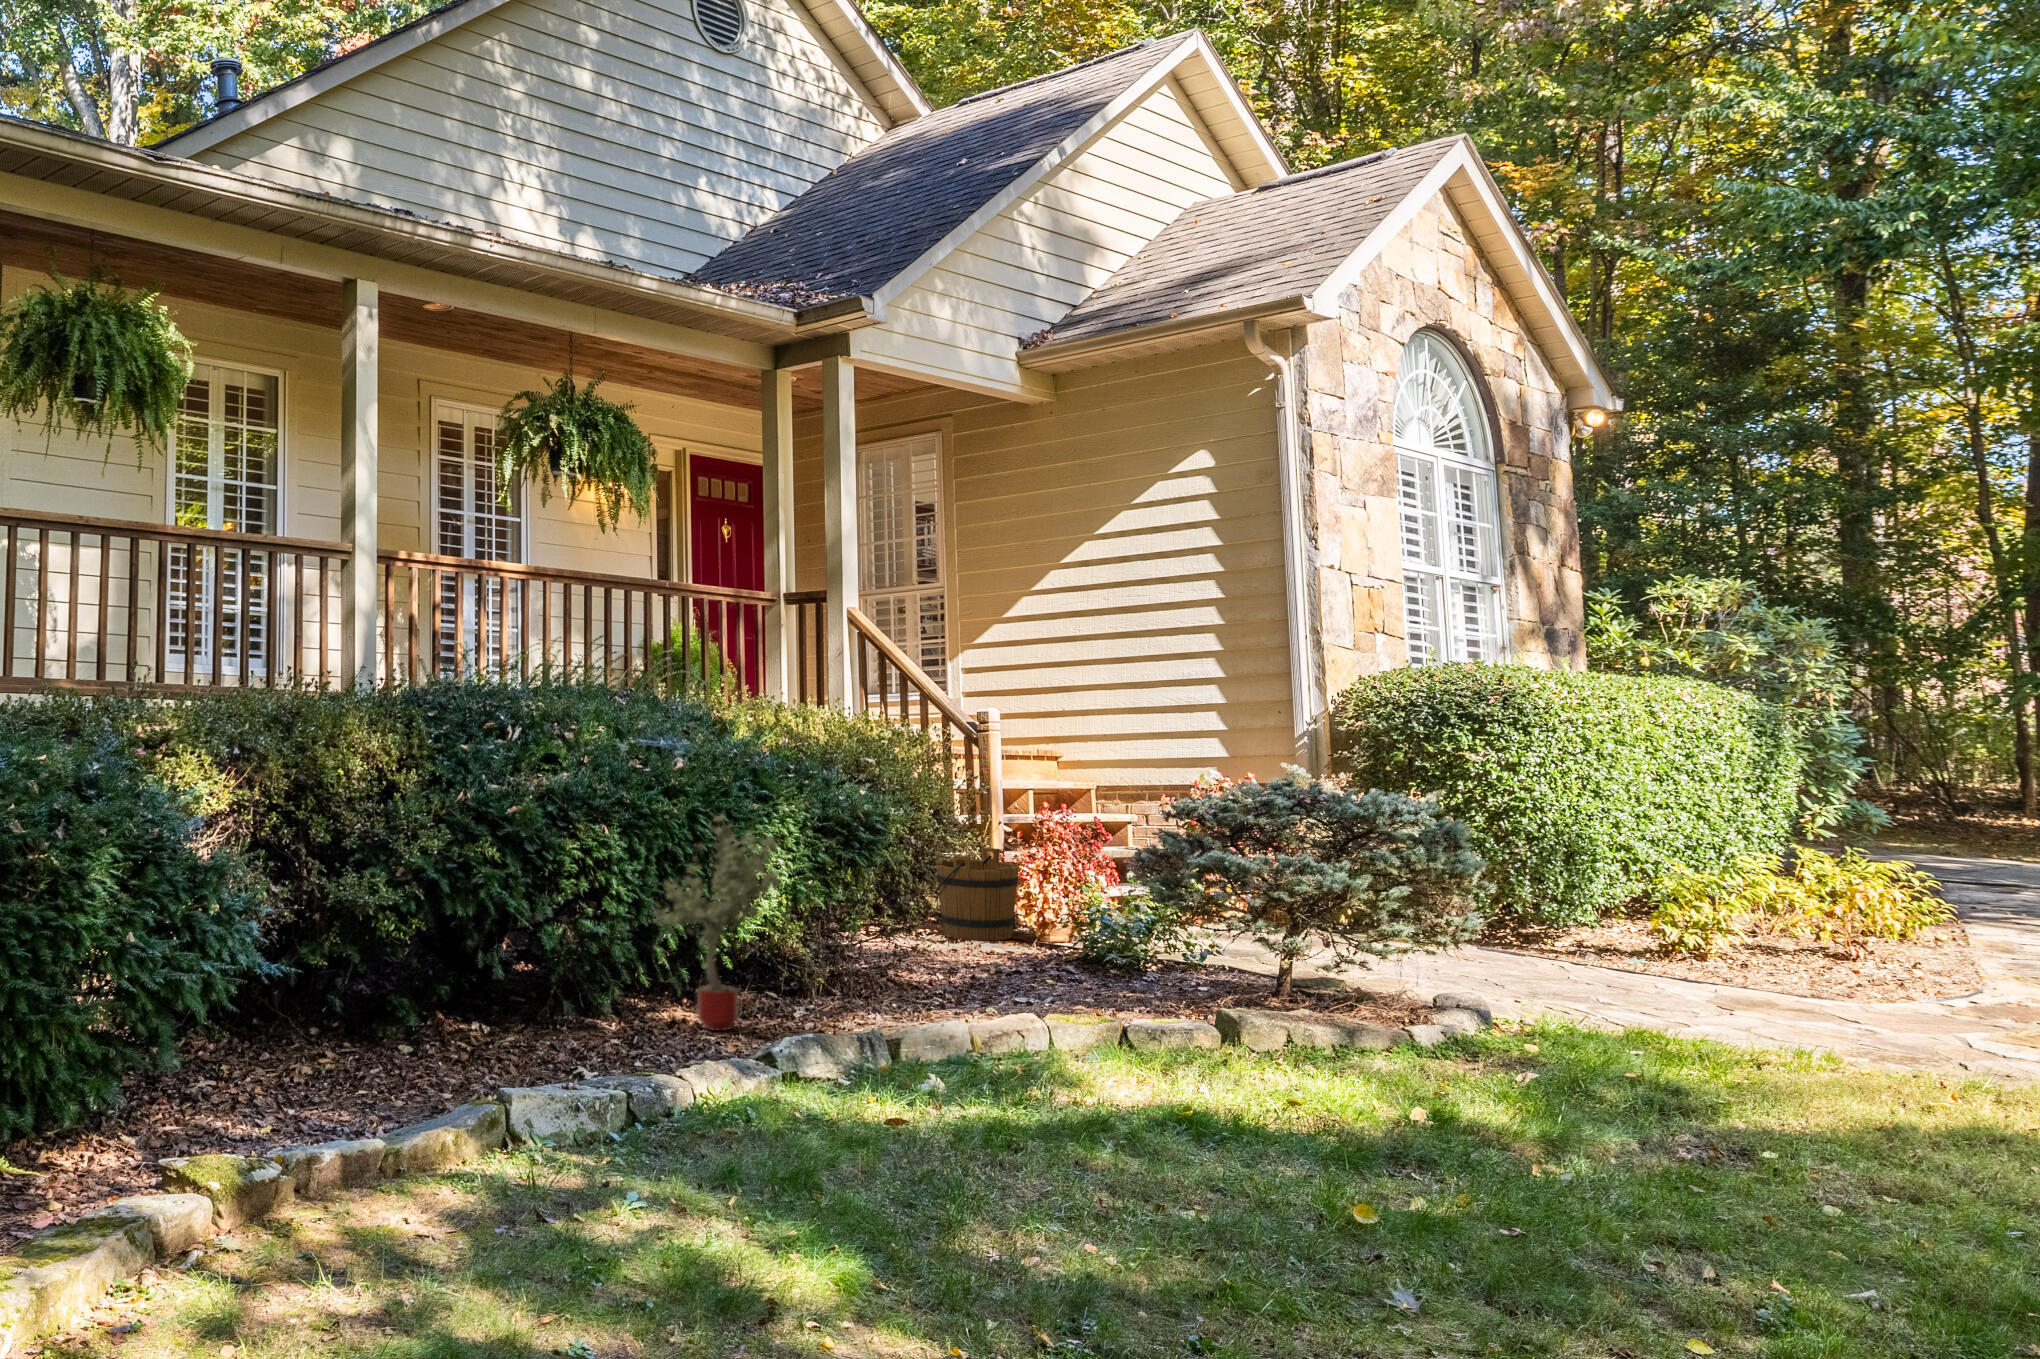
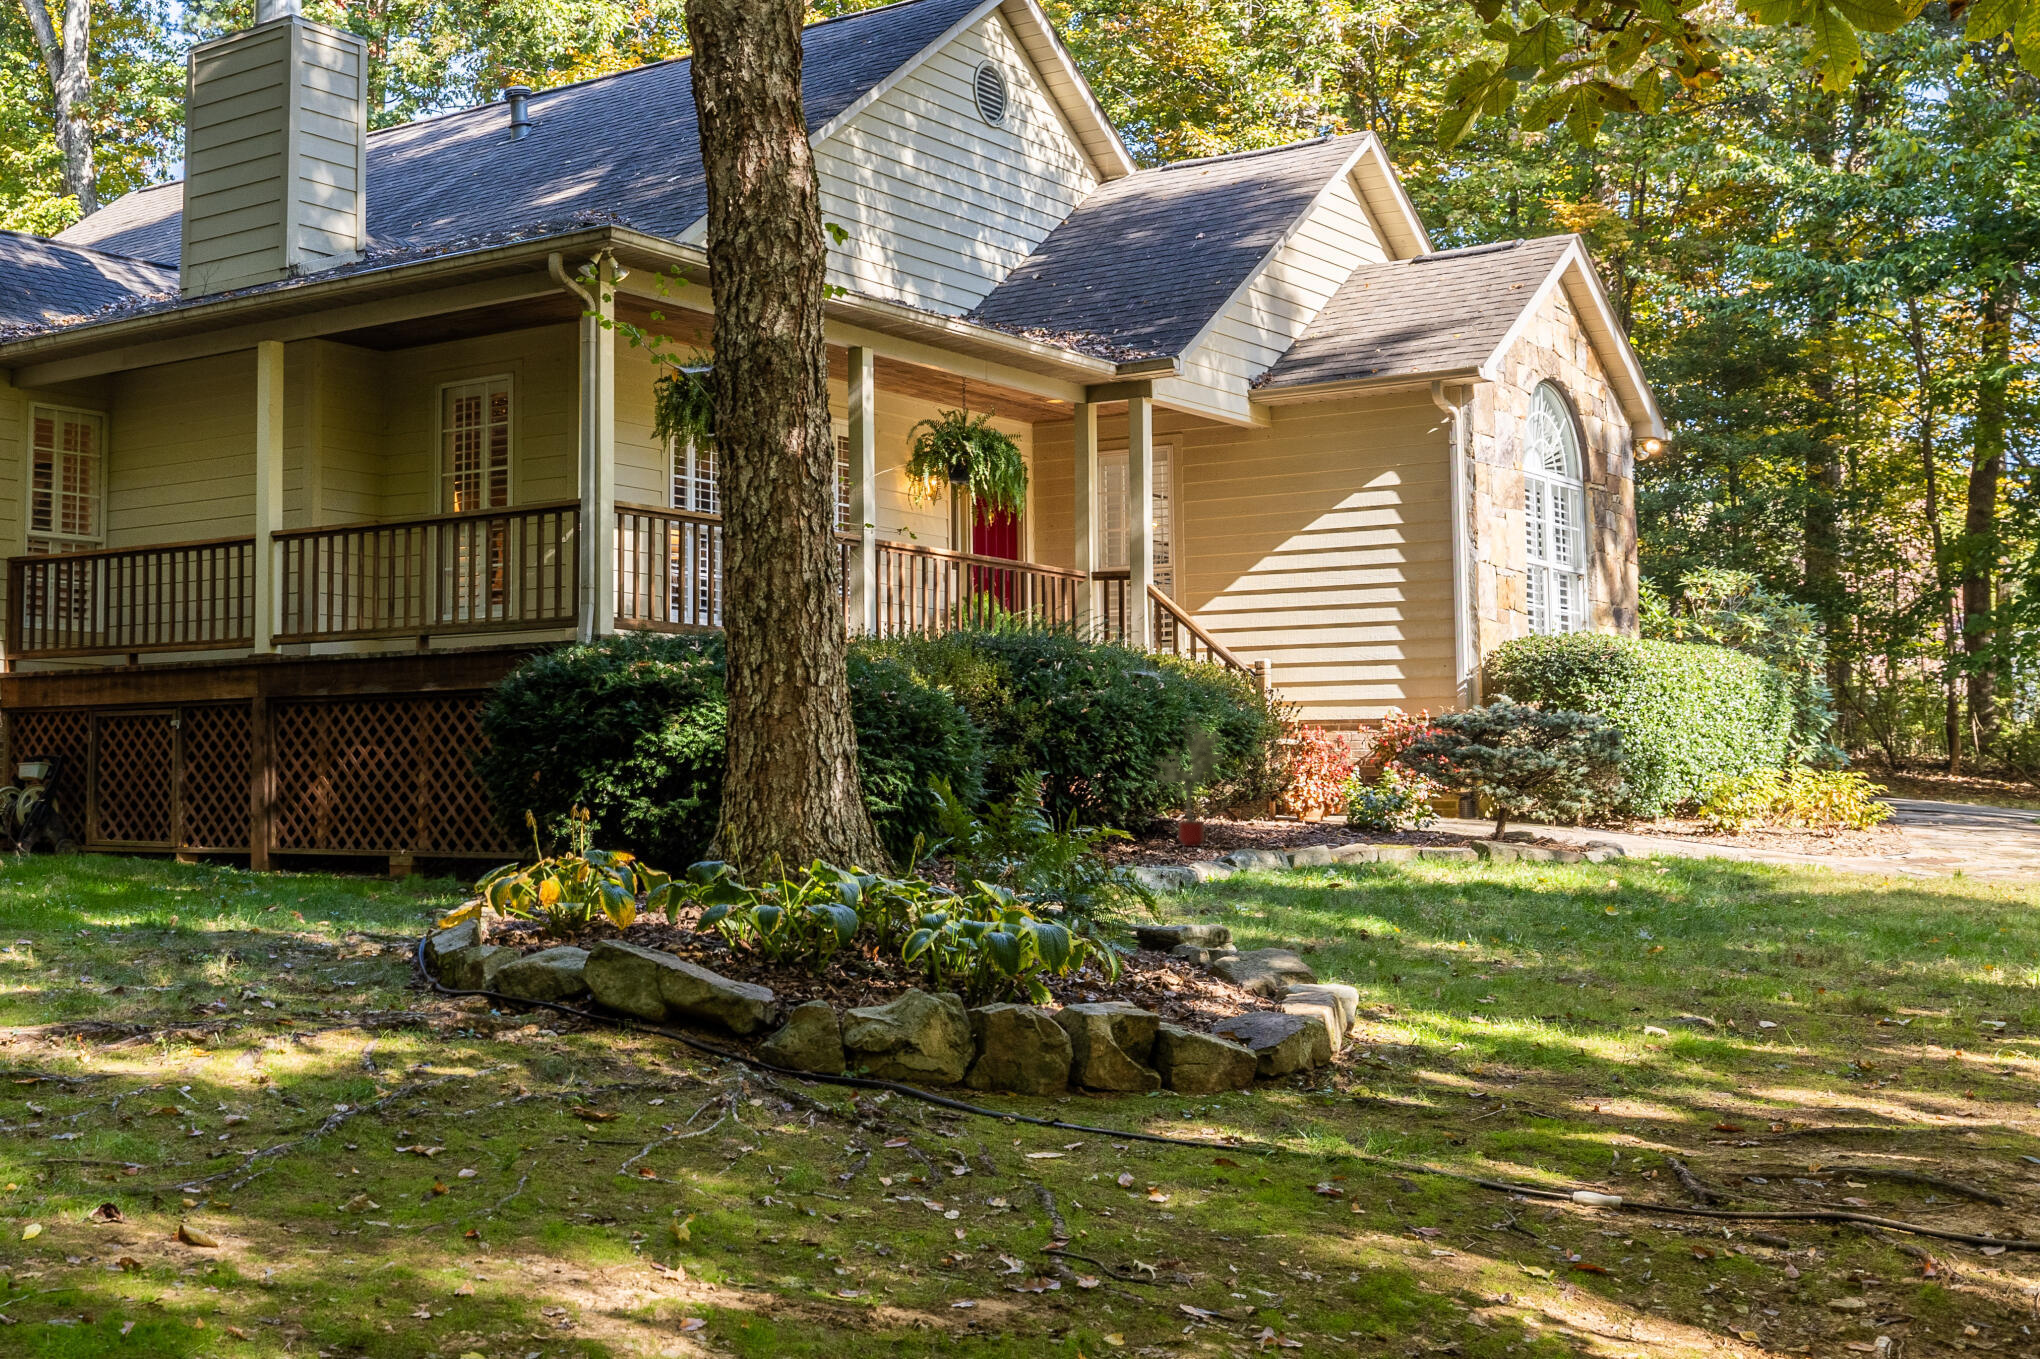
bucket: present [935,848,1018,941] -> none [1244,754,1302,814]

